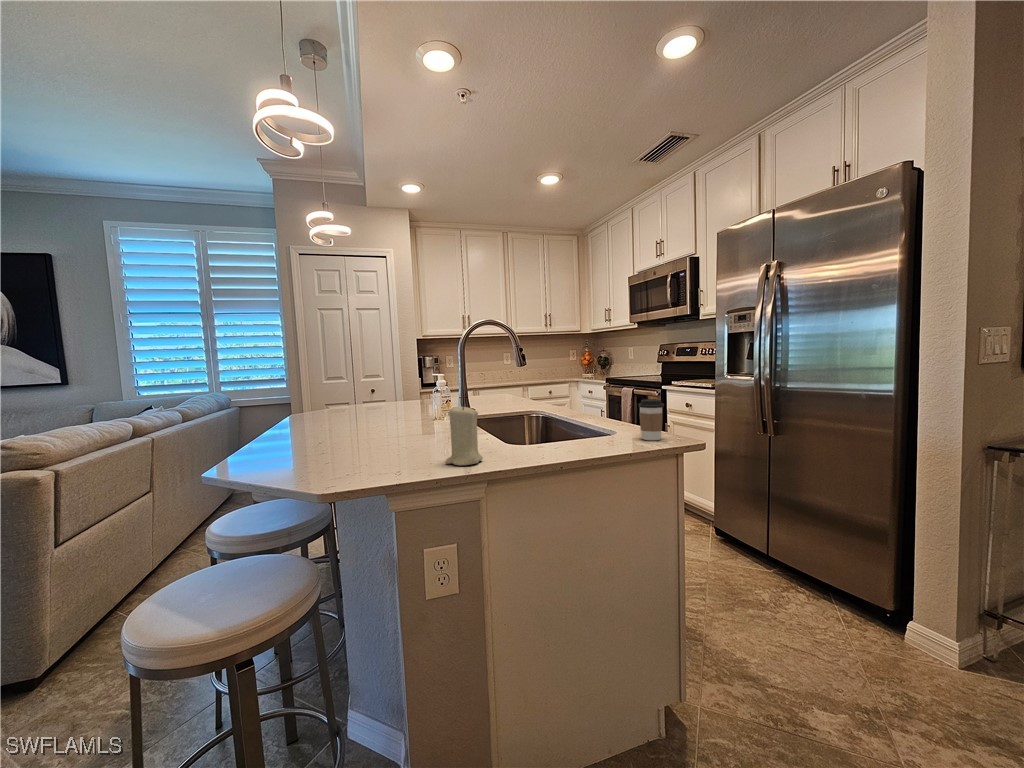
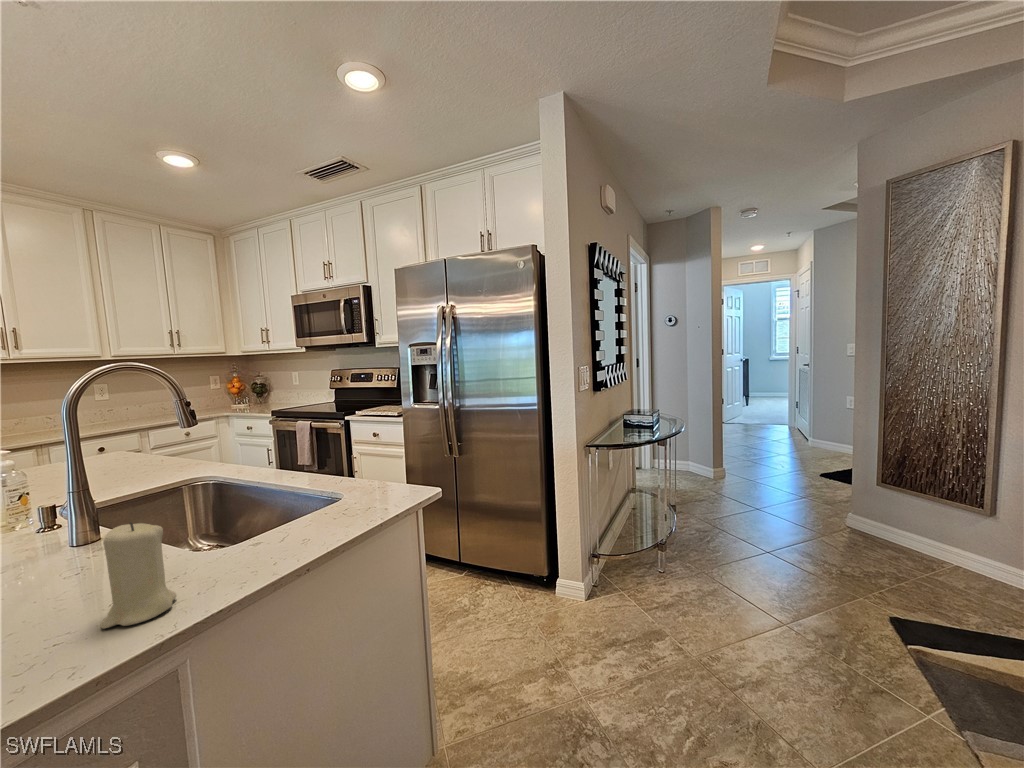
coffee cup: present [638,399,664,440] -> none [369,451,397,498]

